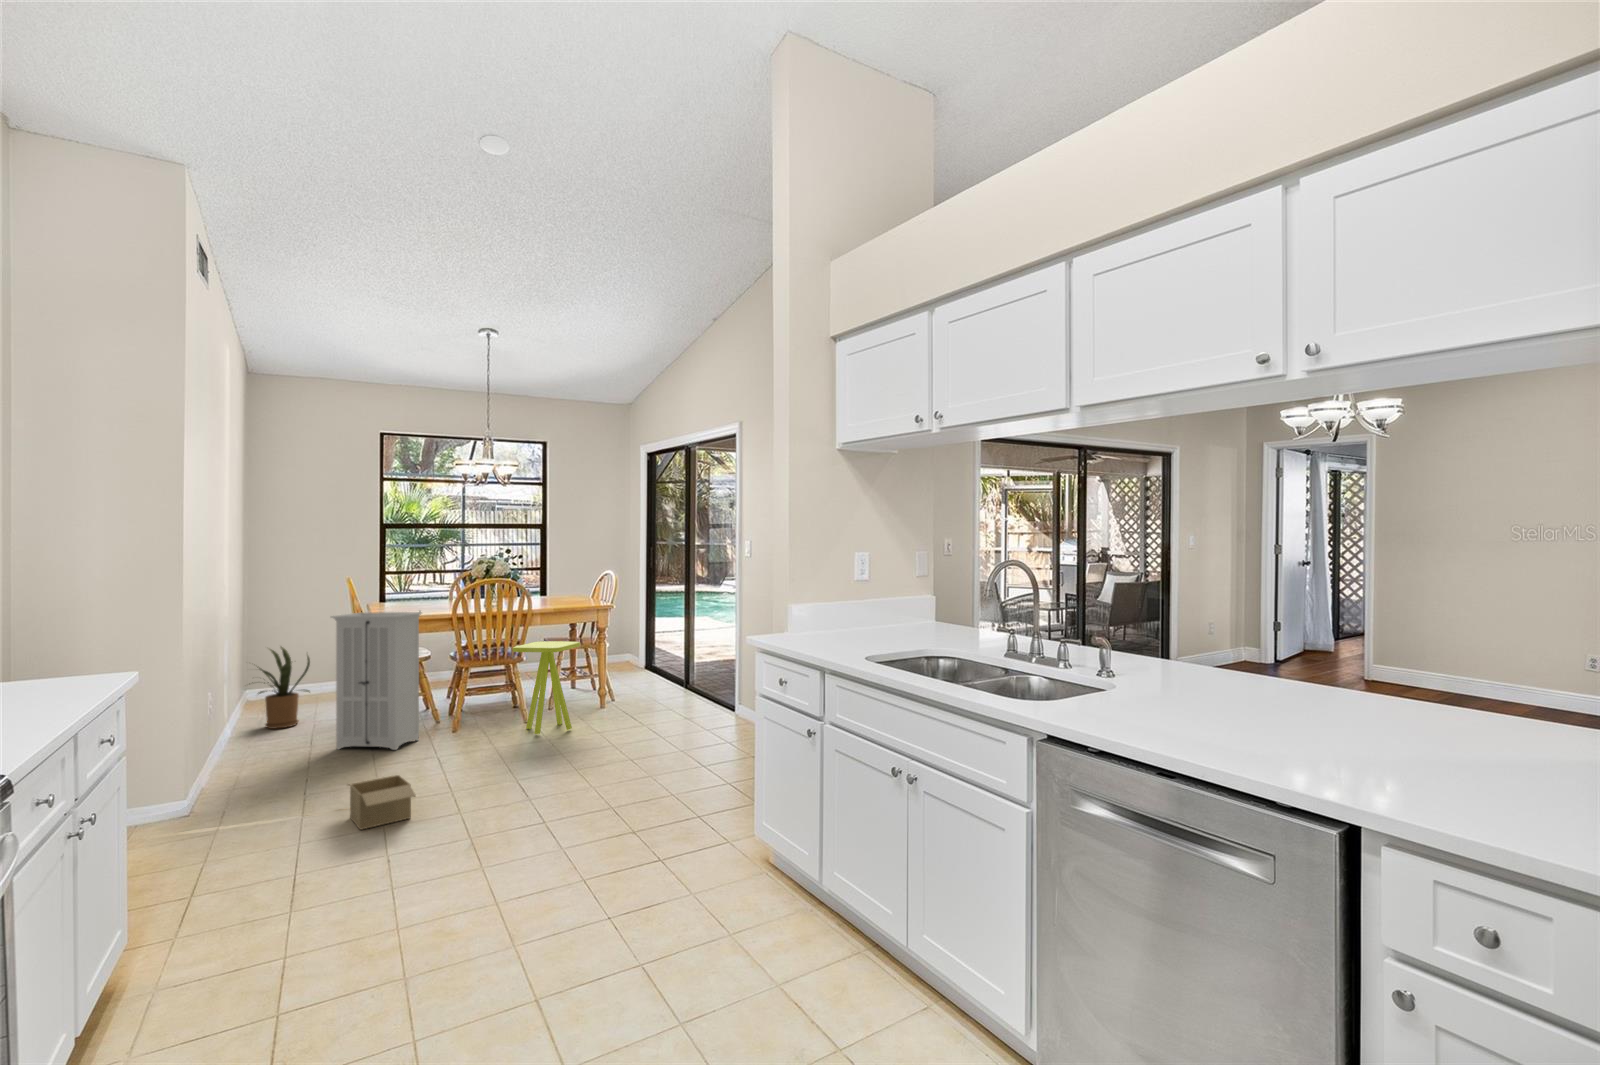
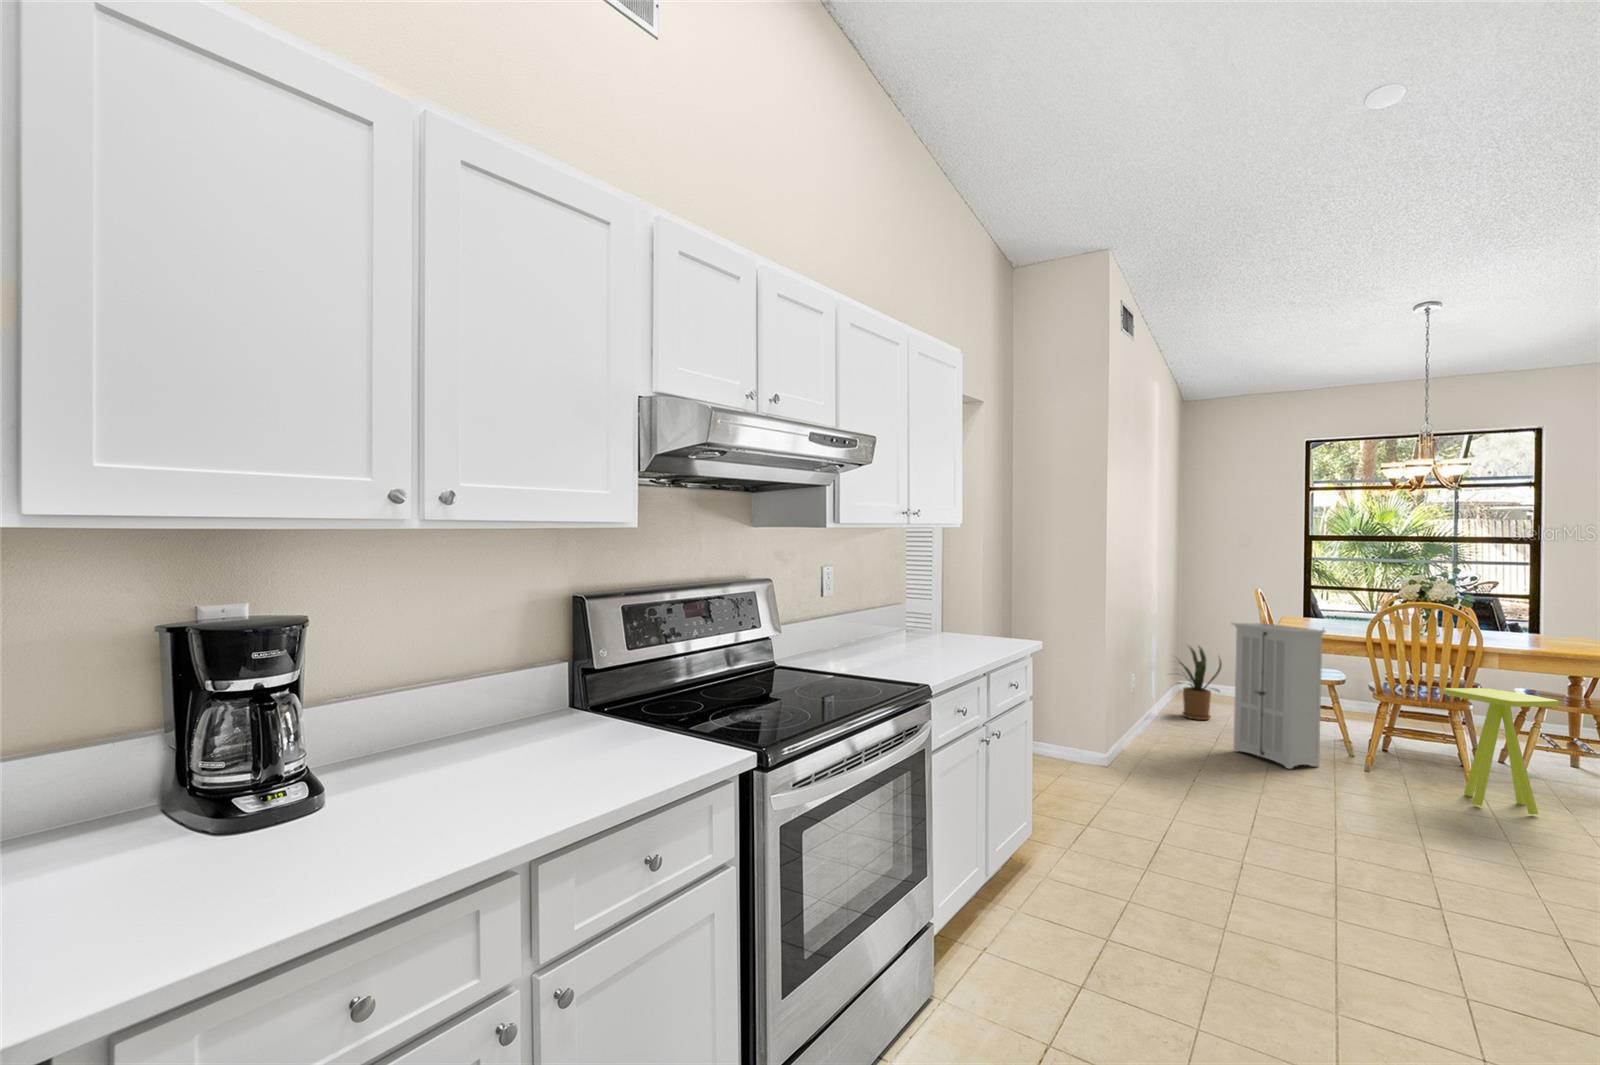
cardboard box: present [348,775,416,830] -> none [1220,783,1280,838]

